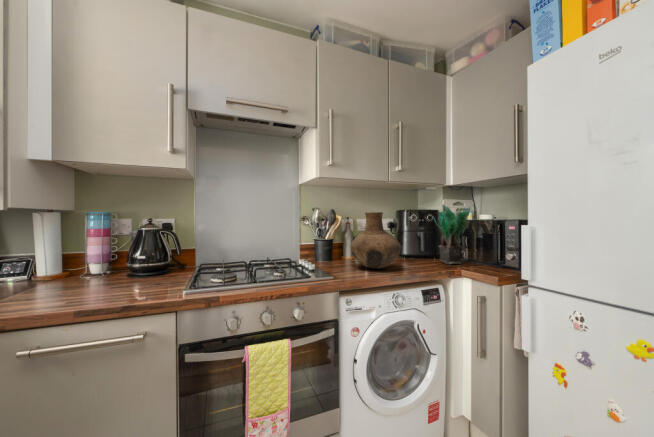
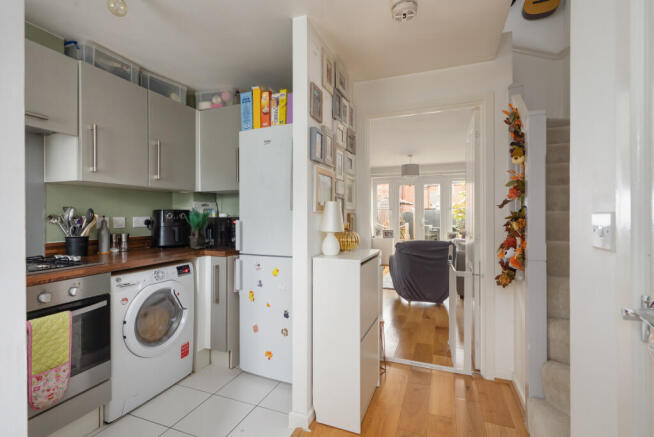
vase: present [351,212,401,269] -> none [115,212,160,256]

